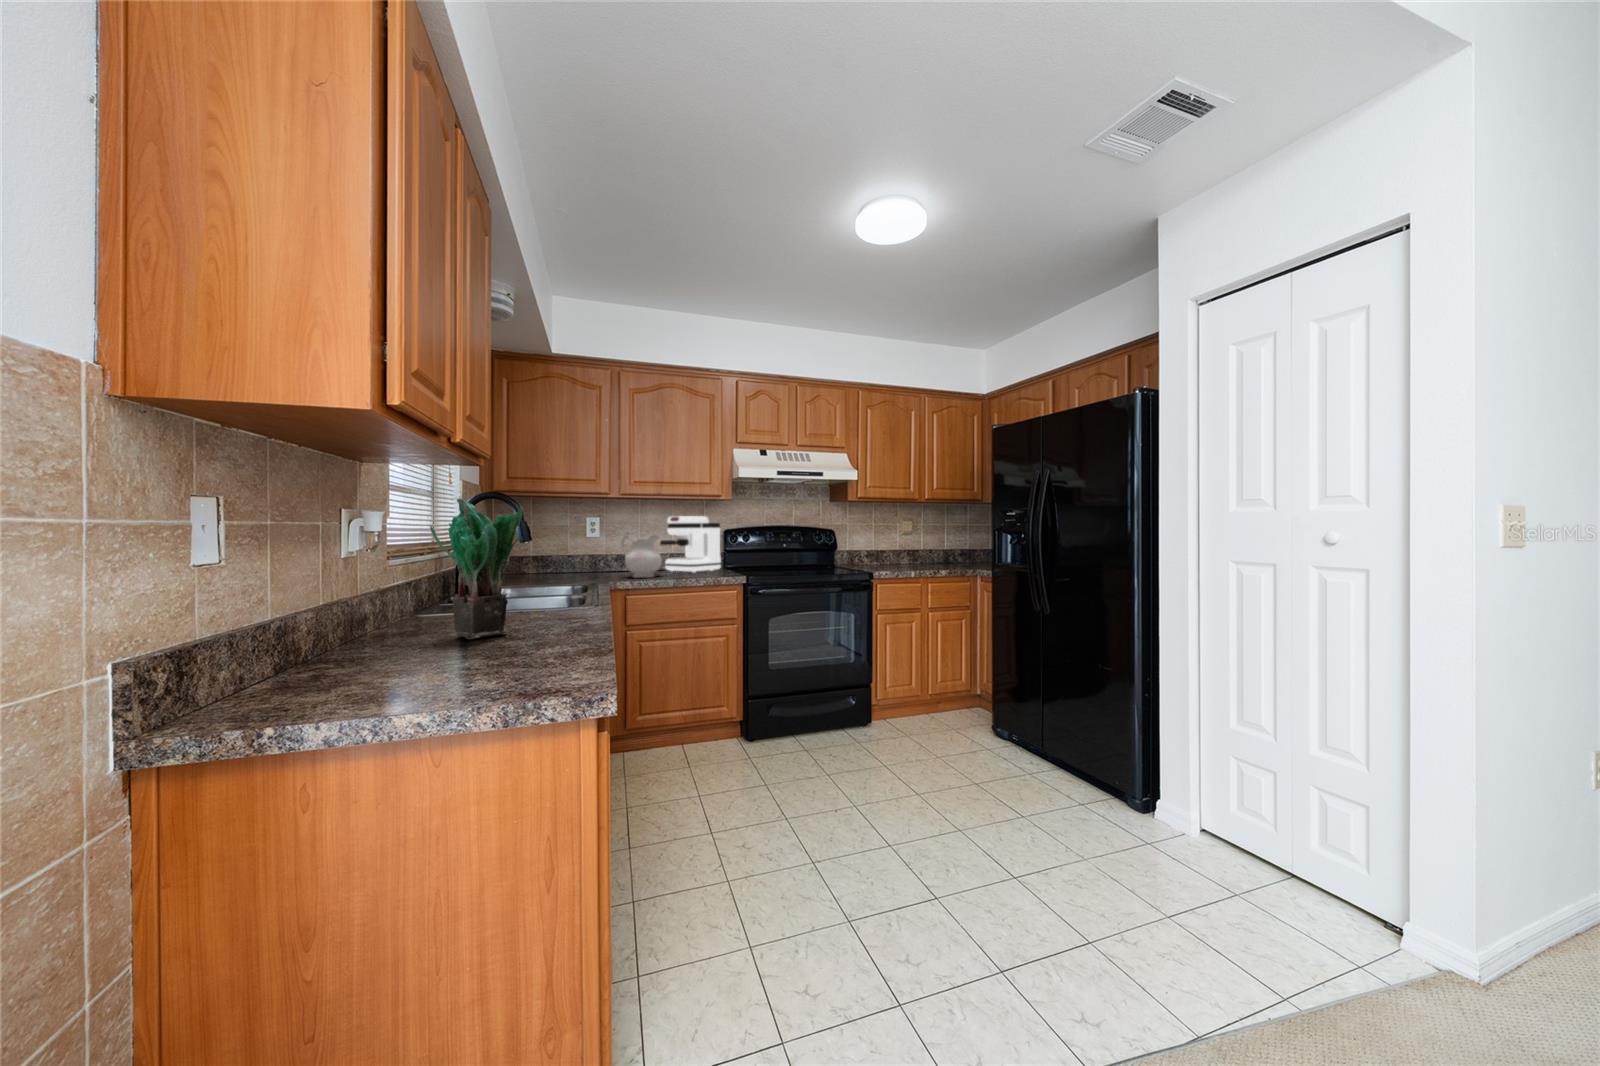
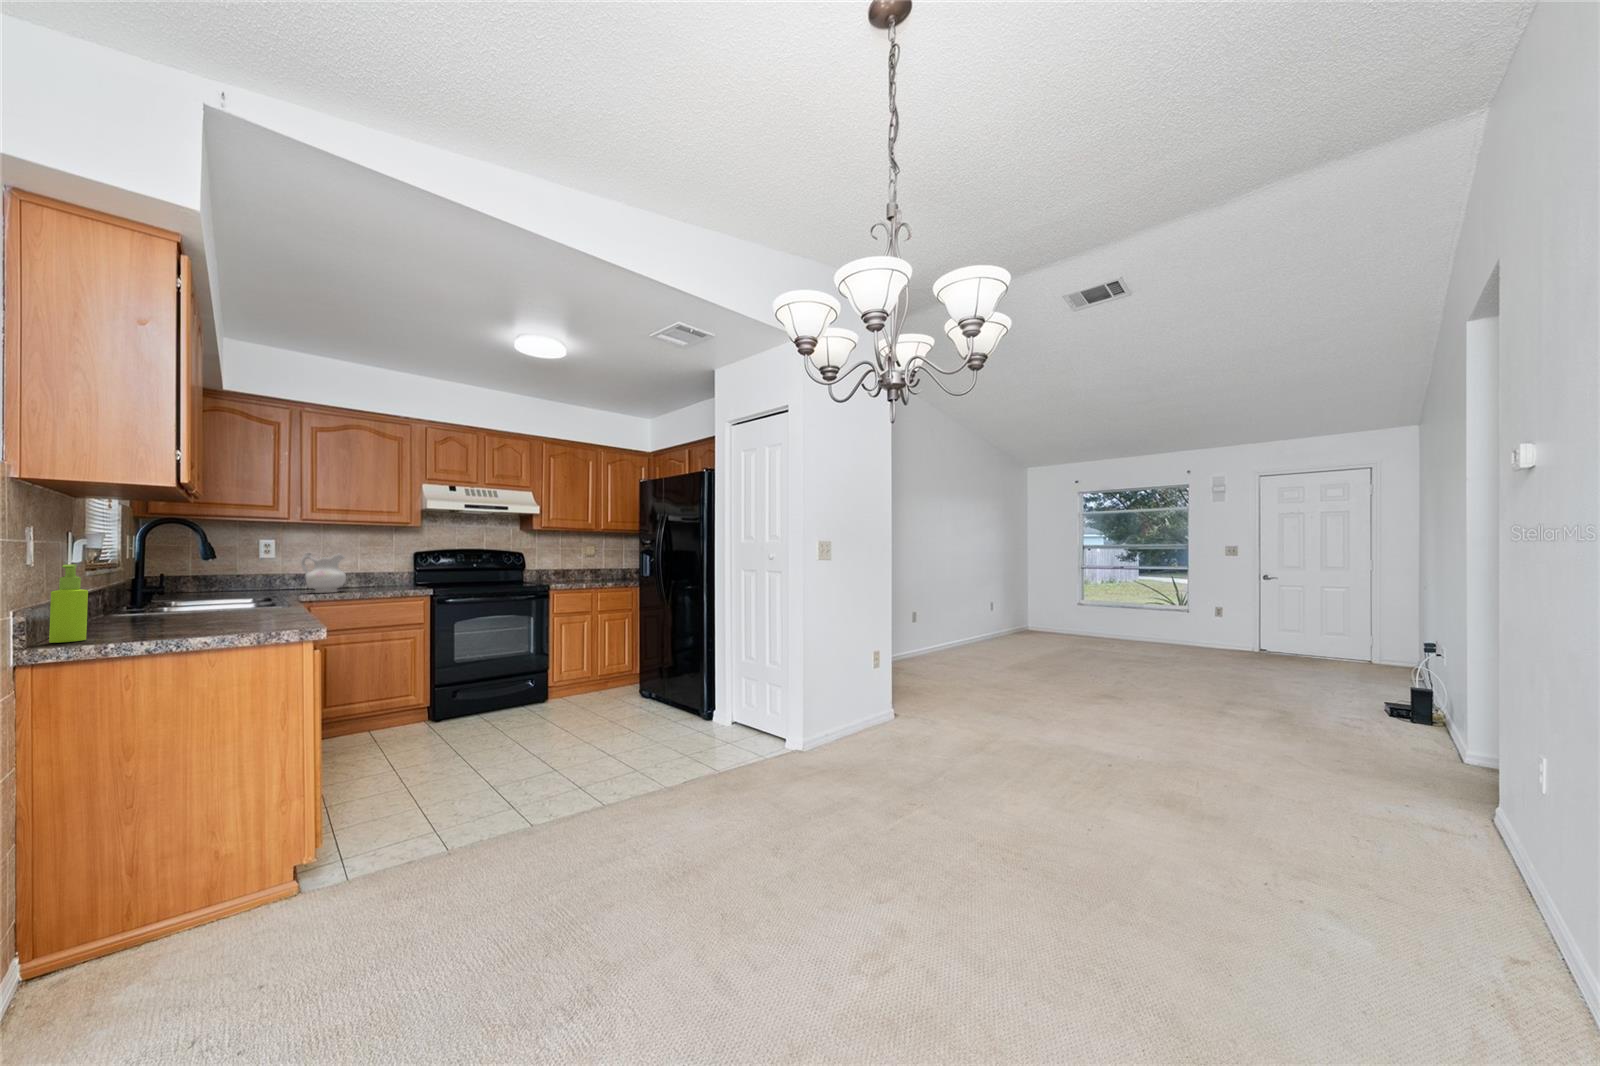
potted plant: present [430,498,522,639] -> none [122,519,211,623]
coffee maker: present [660,516,721,573] -> none [345,540,410,589]
soap dispenser: none [321,574,365,696] -> present [49,564,88,643]

